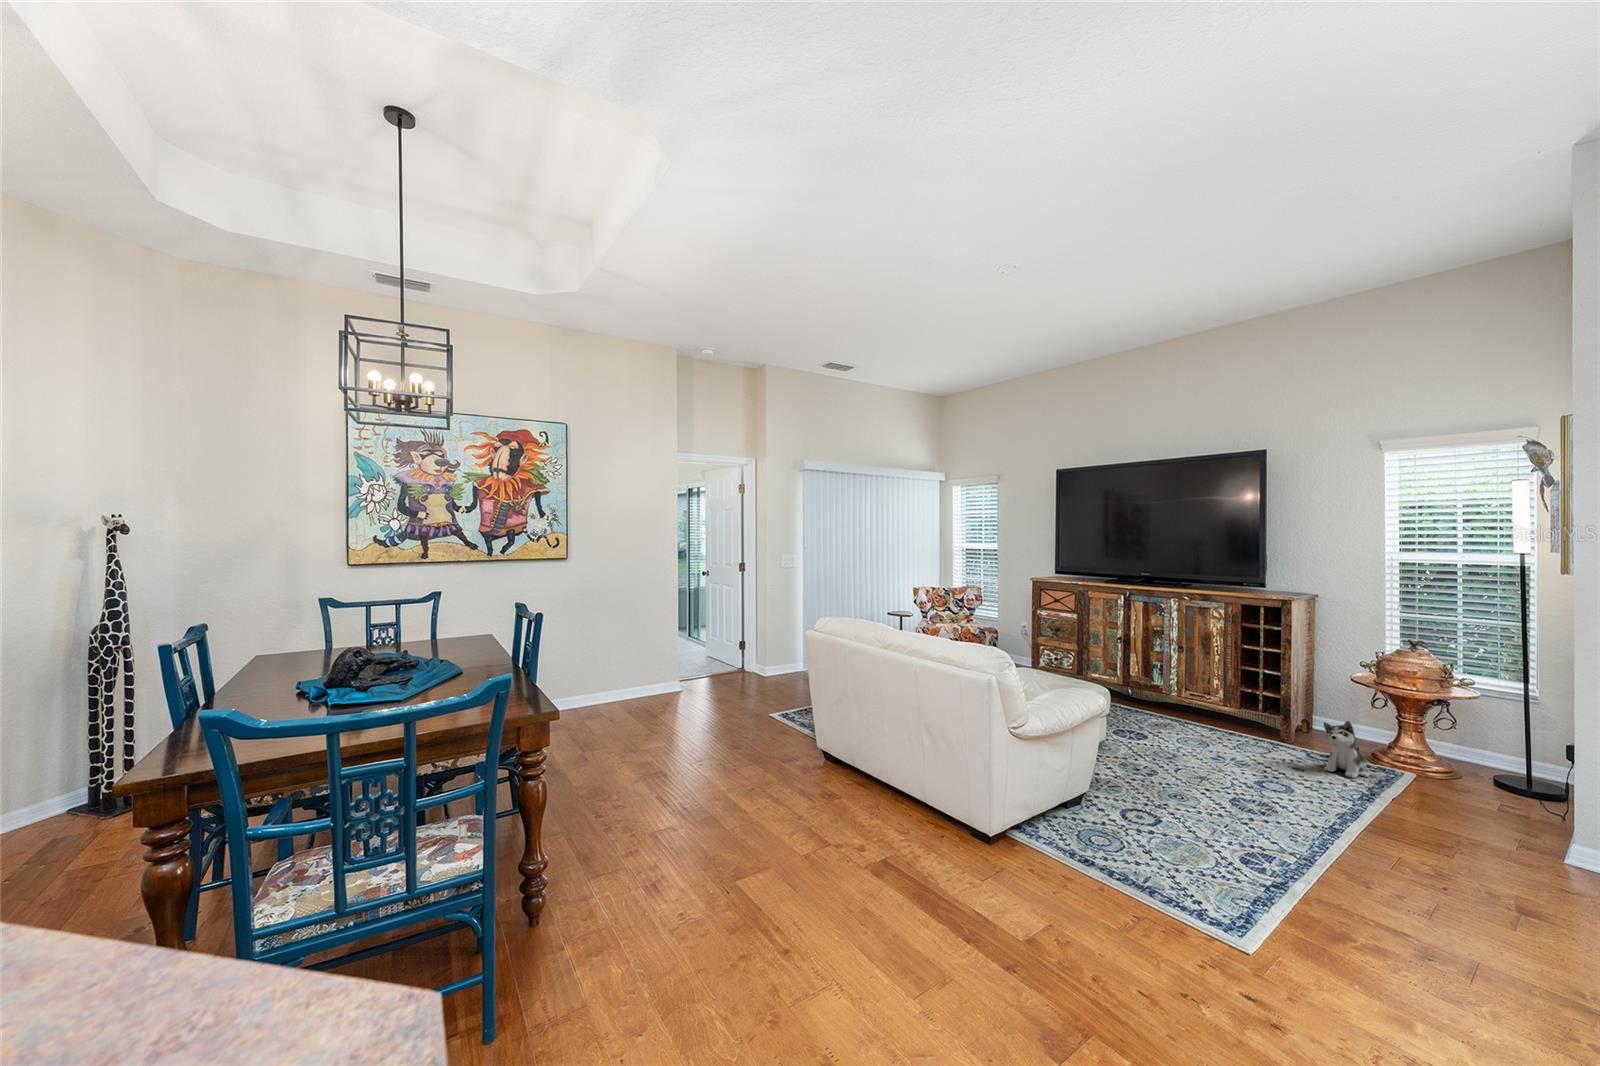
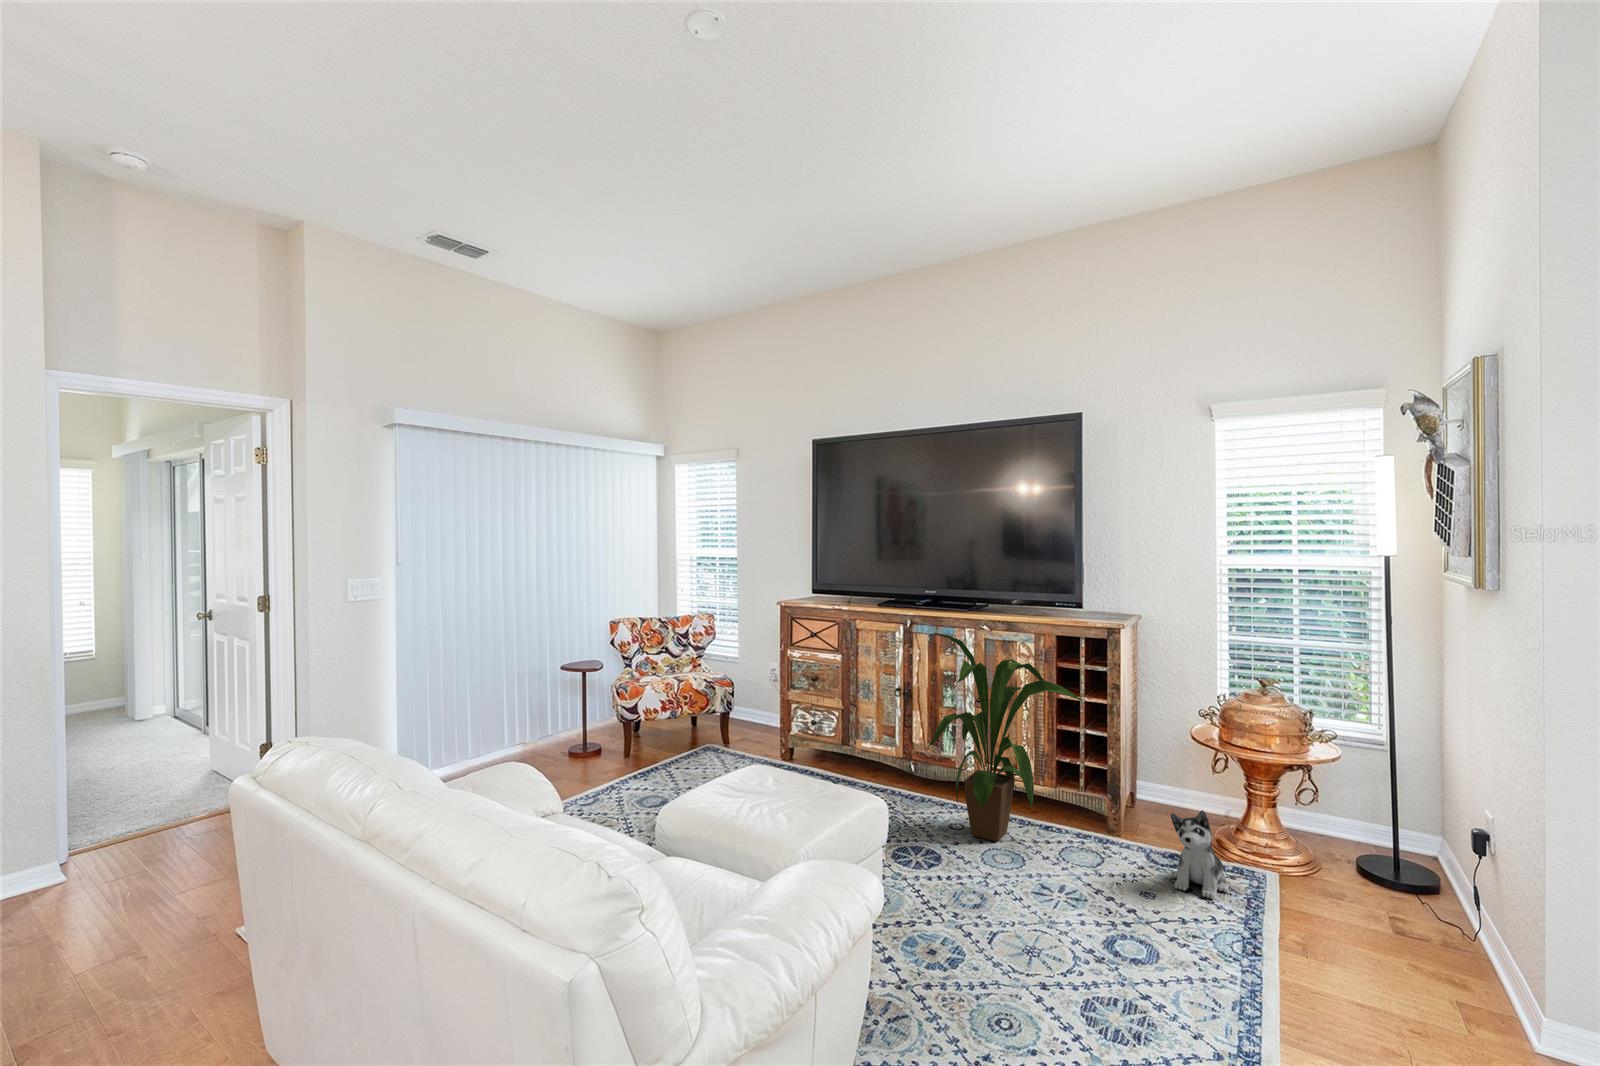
house plant: none [1140,598,1259,735] -> present [929,633,1082,841]

